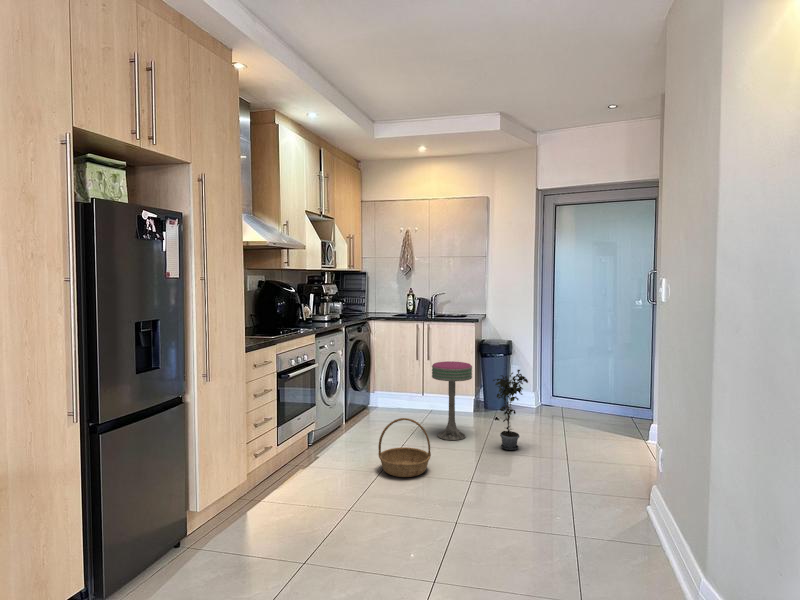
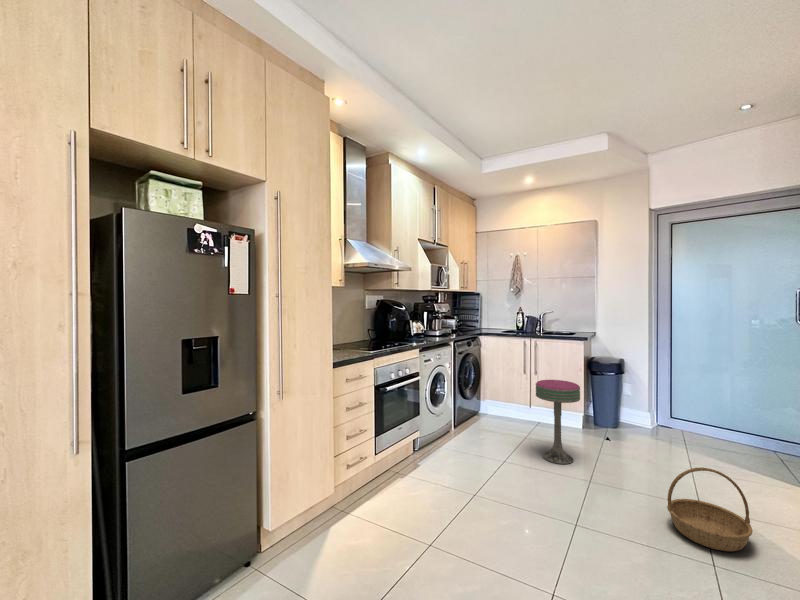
potted plant: present [493,370,528,450] -> none [604,397,650,488]
basket: present [378,418,431,477] -> present [667,467,752,551]

